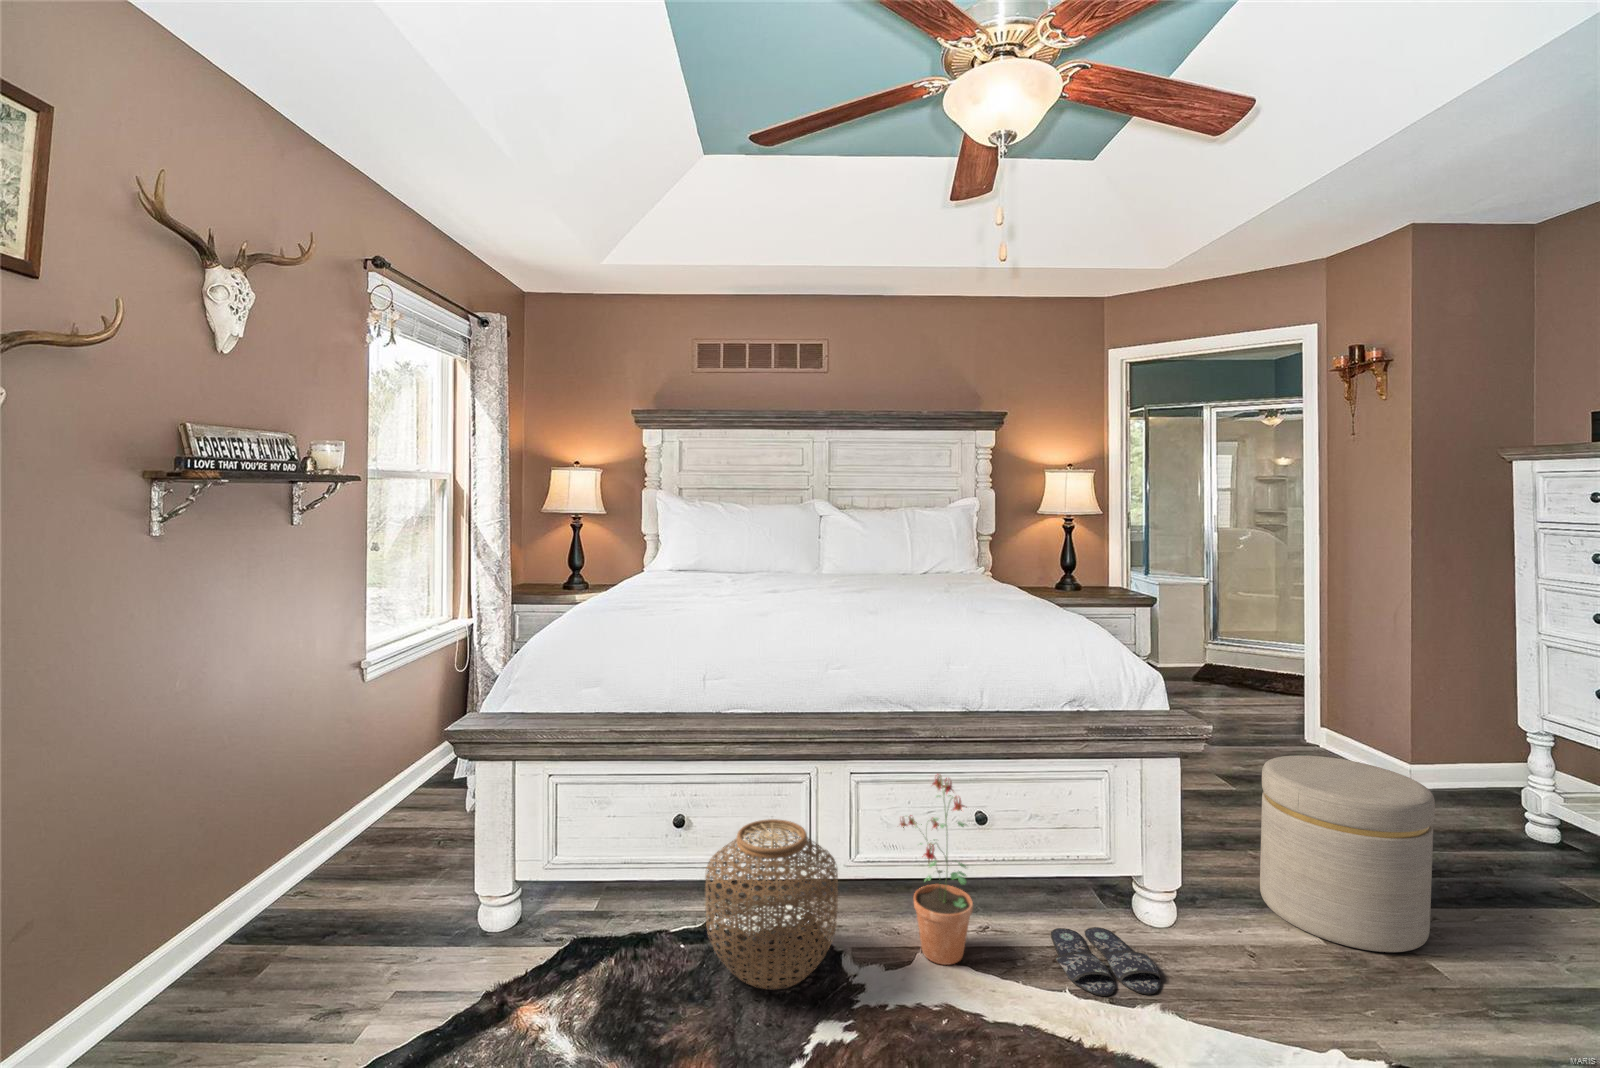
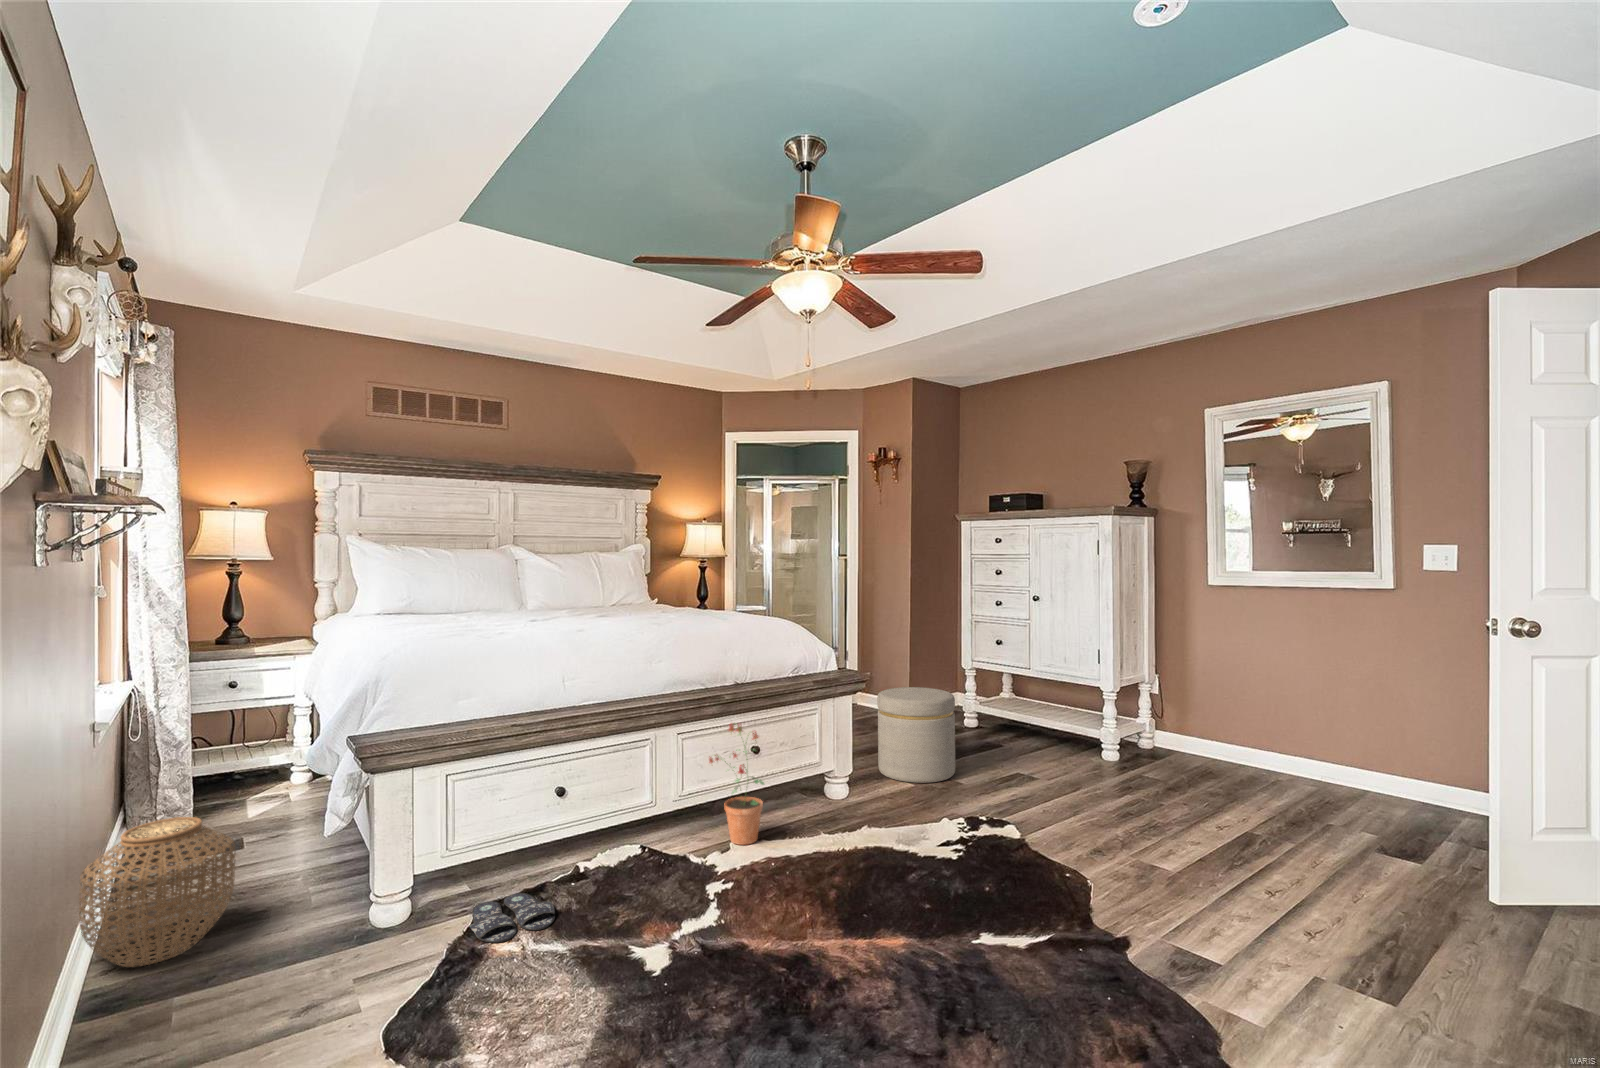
woven basket: present [705,819,838,989] -> present [79,817,235,967]
slippers: present [1051,927,1161,996] -> present [470,893,555,943]

